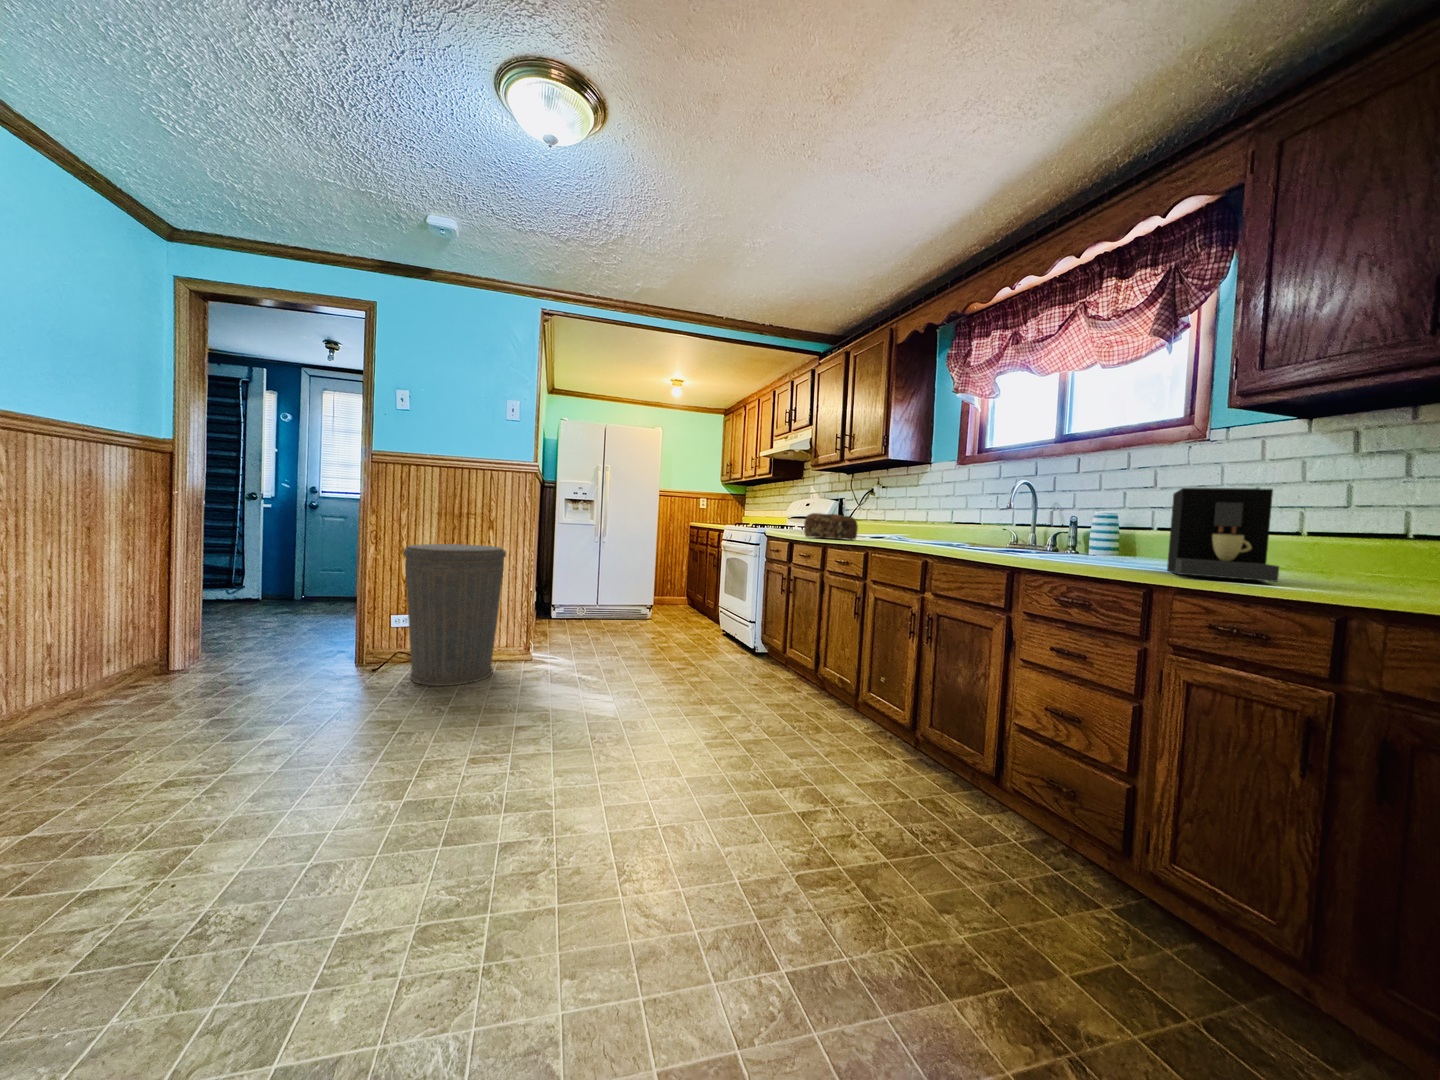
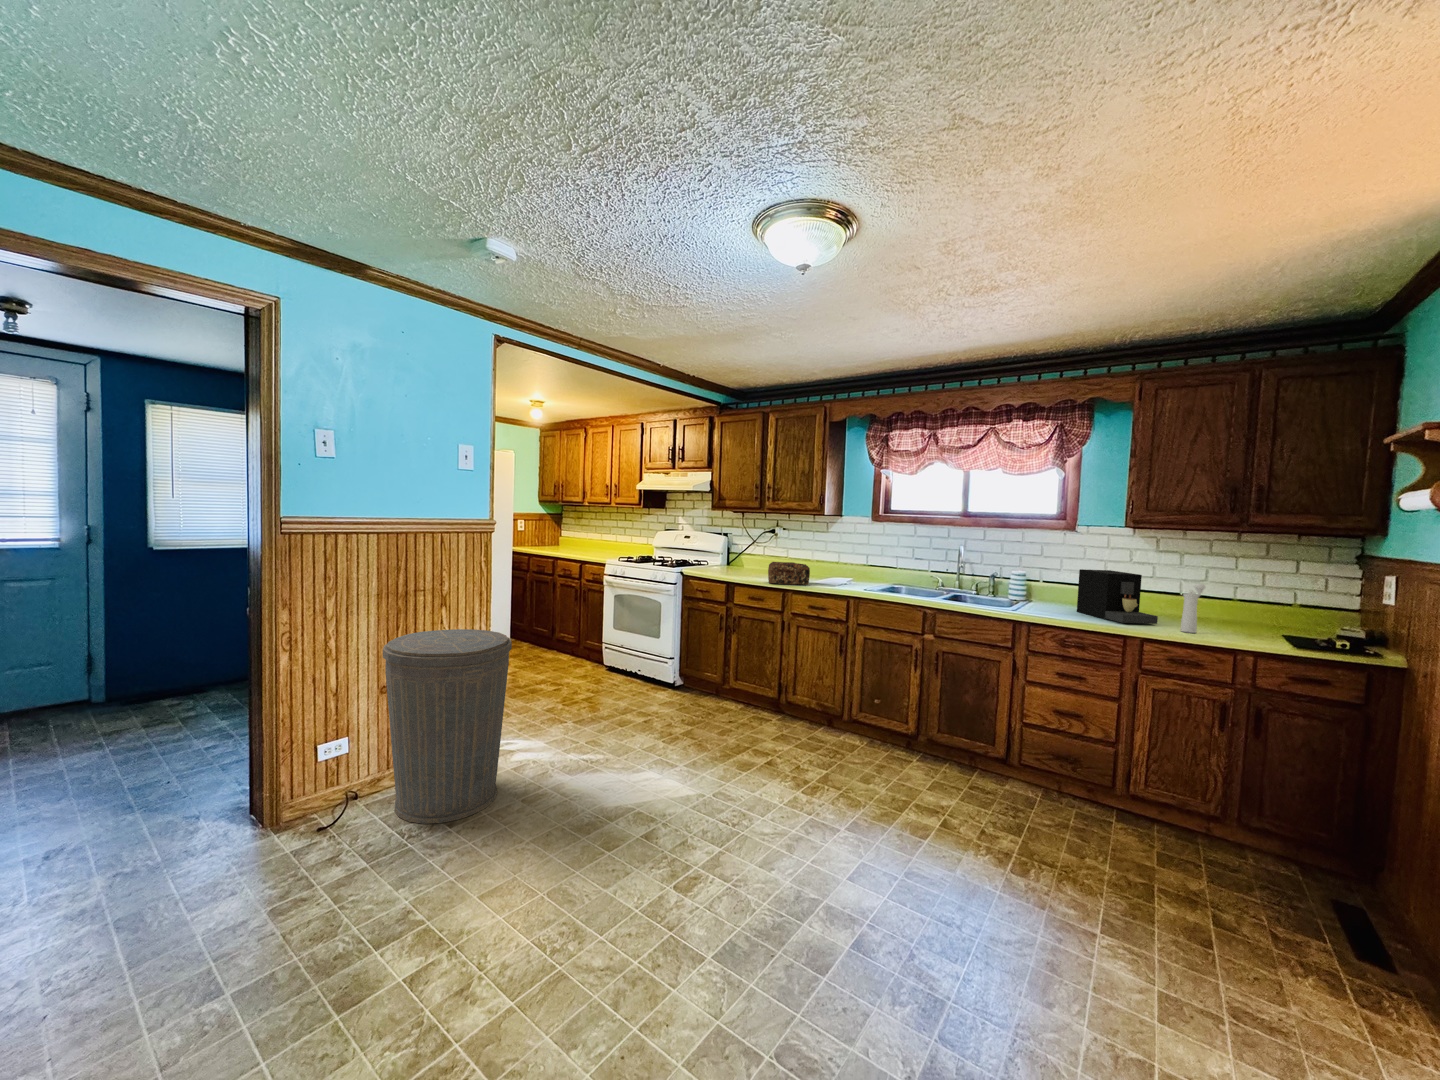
pepper mill: none [1298,491,1401,594] -> present [1181,584,1205,633]

